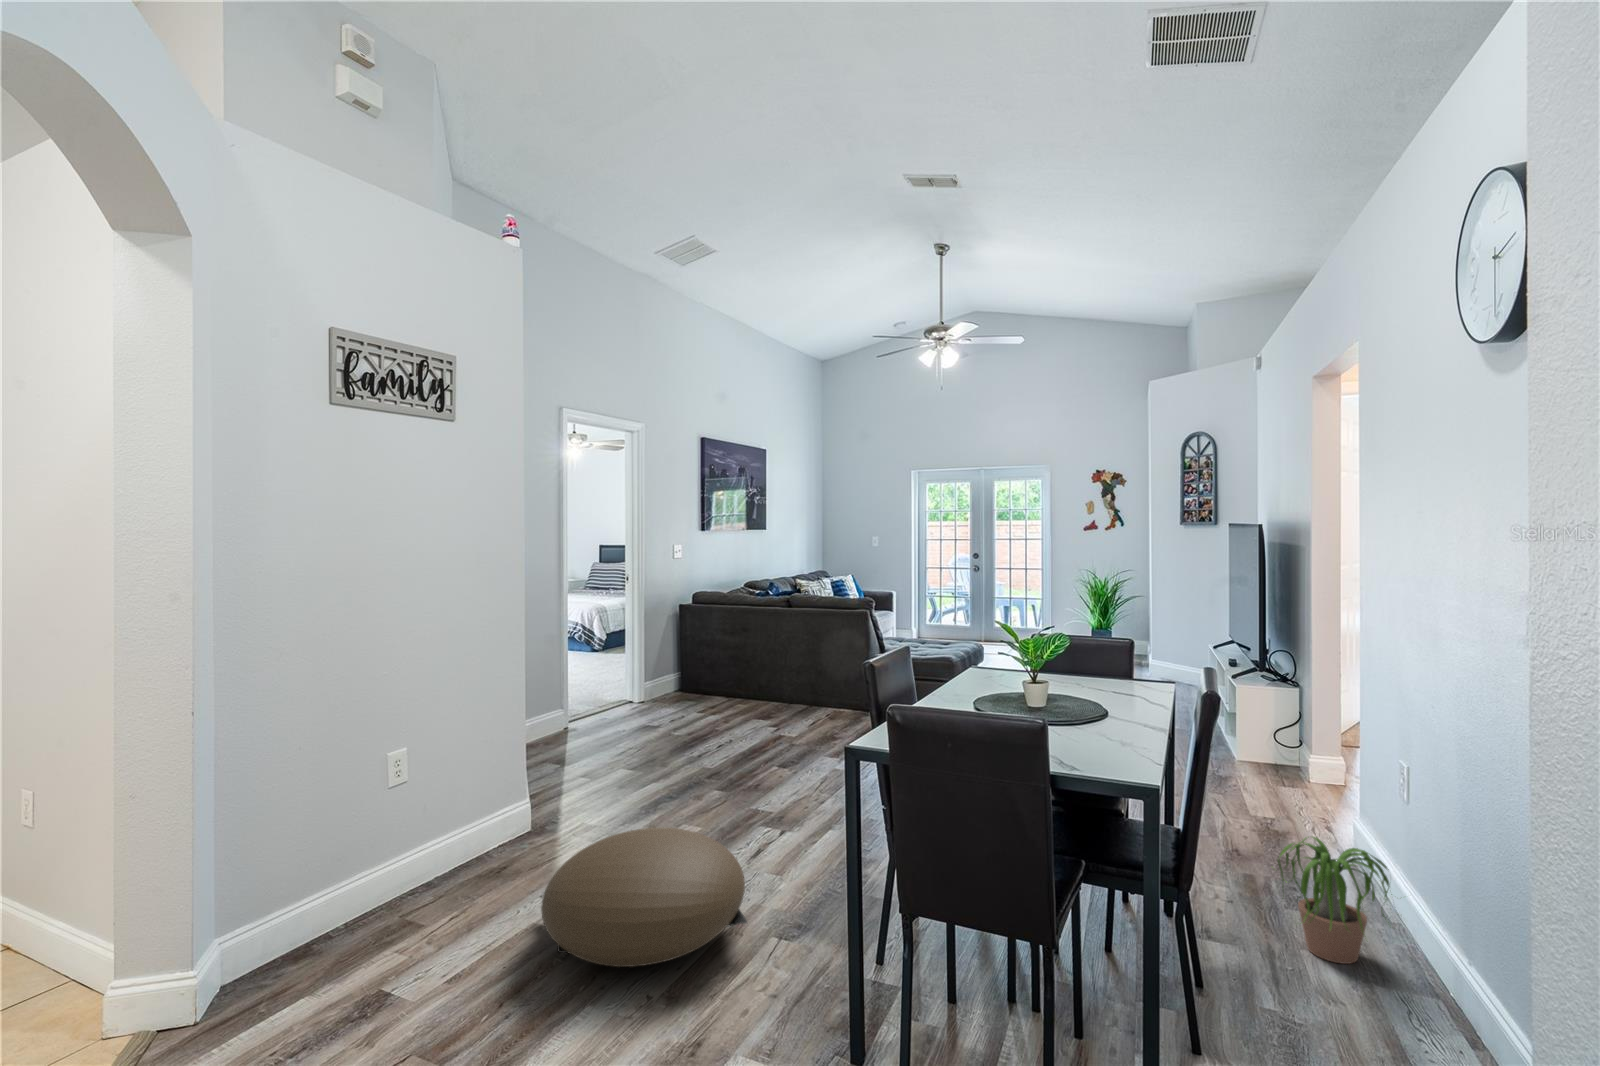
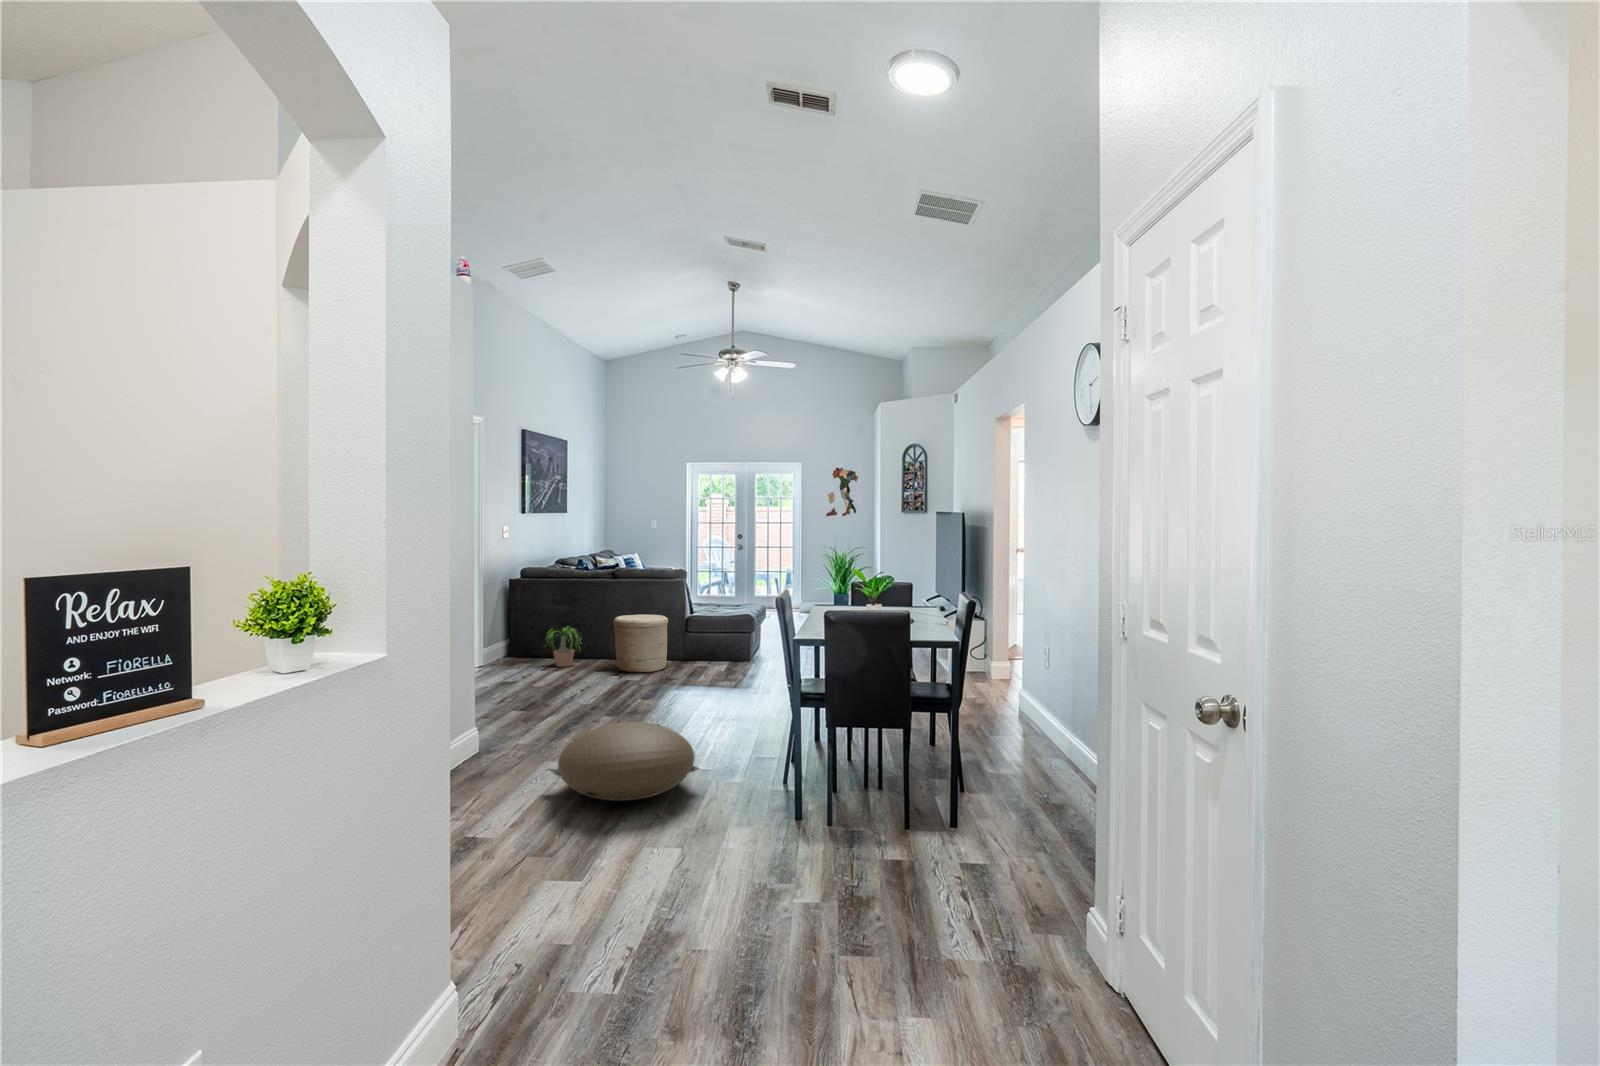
woven basket: none [777,652,843,726] -> present [614,614,668,673]
potted plant: present [1278,837,1392,964] -> present [547,627,581,667]

